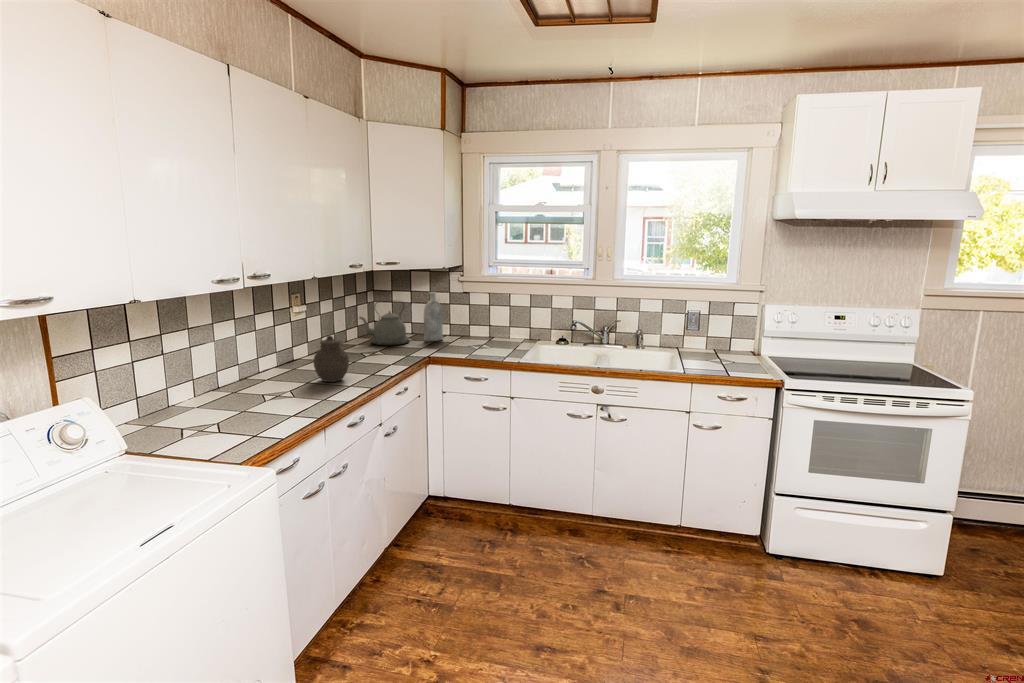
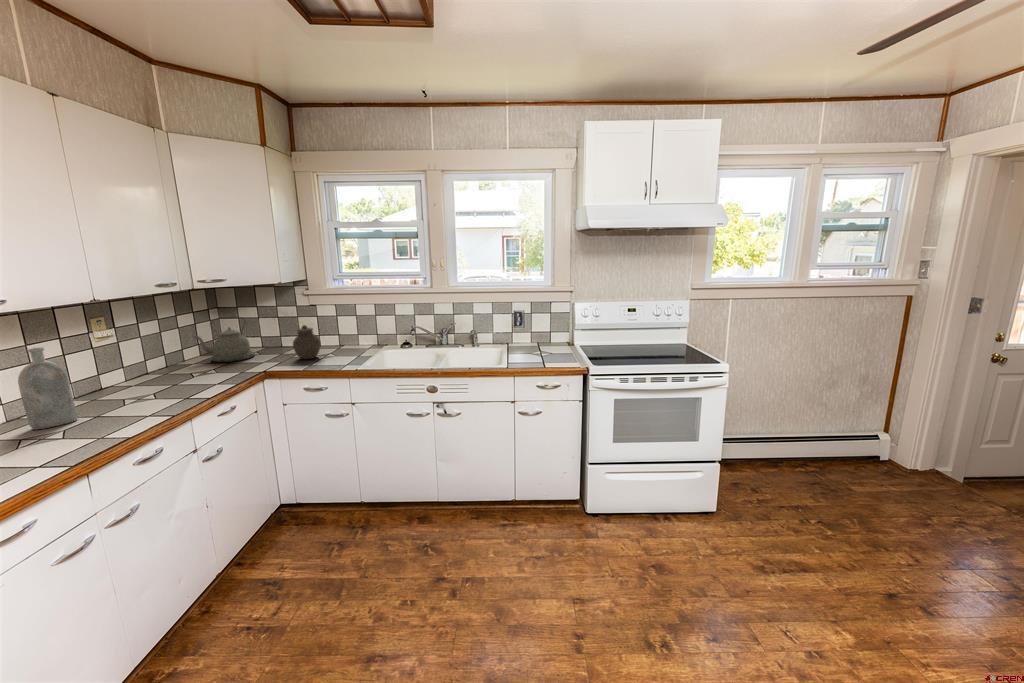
bottle: present [424,292,443,341] -> present [18,347,78,430]
jar: present [313,336,349,382] -> present [293,325,320,359]

